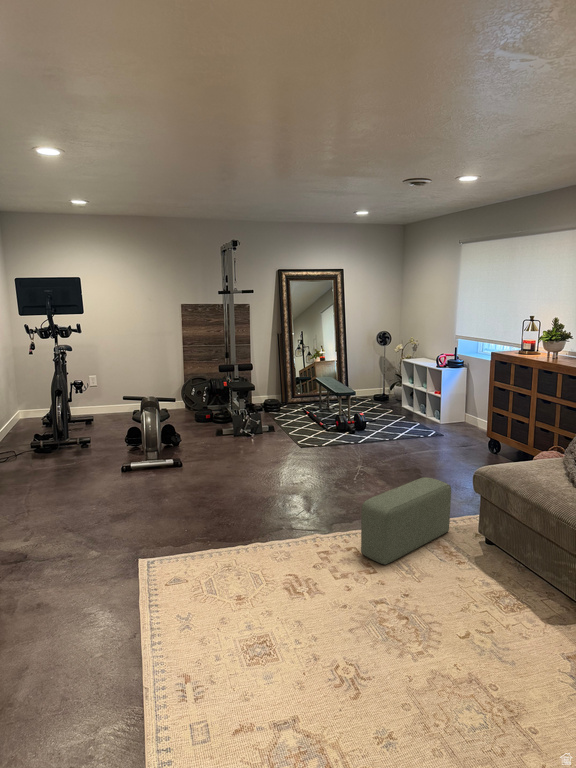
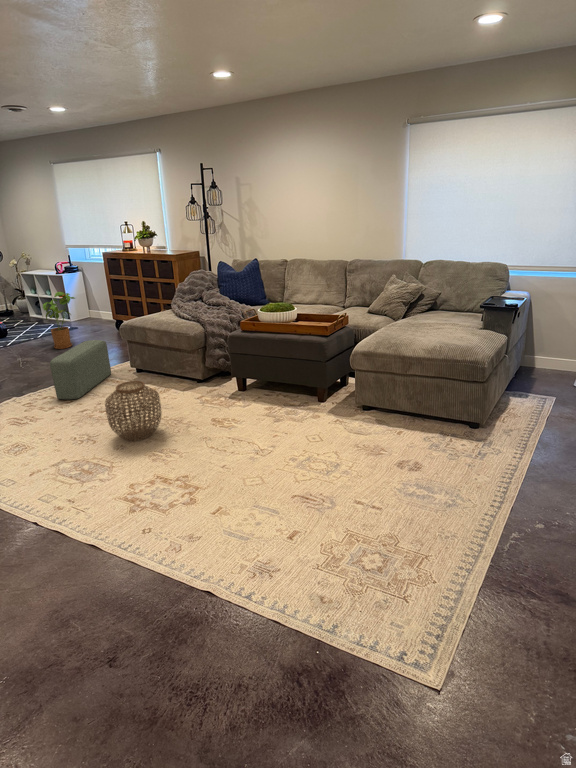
house plant: none [399,396,441,464] -> present [43,292,75,349]
woven basket: none [386,608,487,731] -> present [105,381,162,441]

